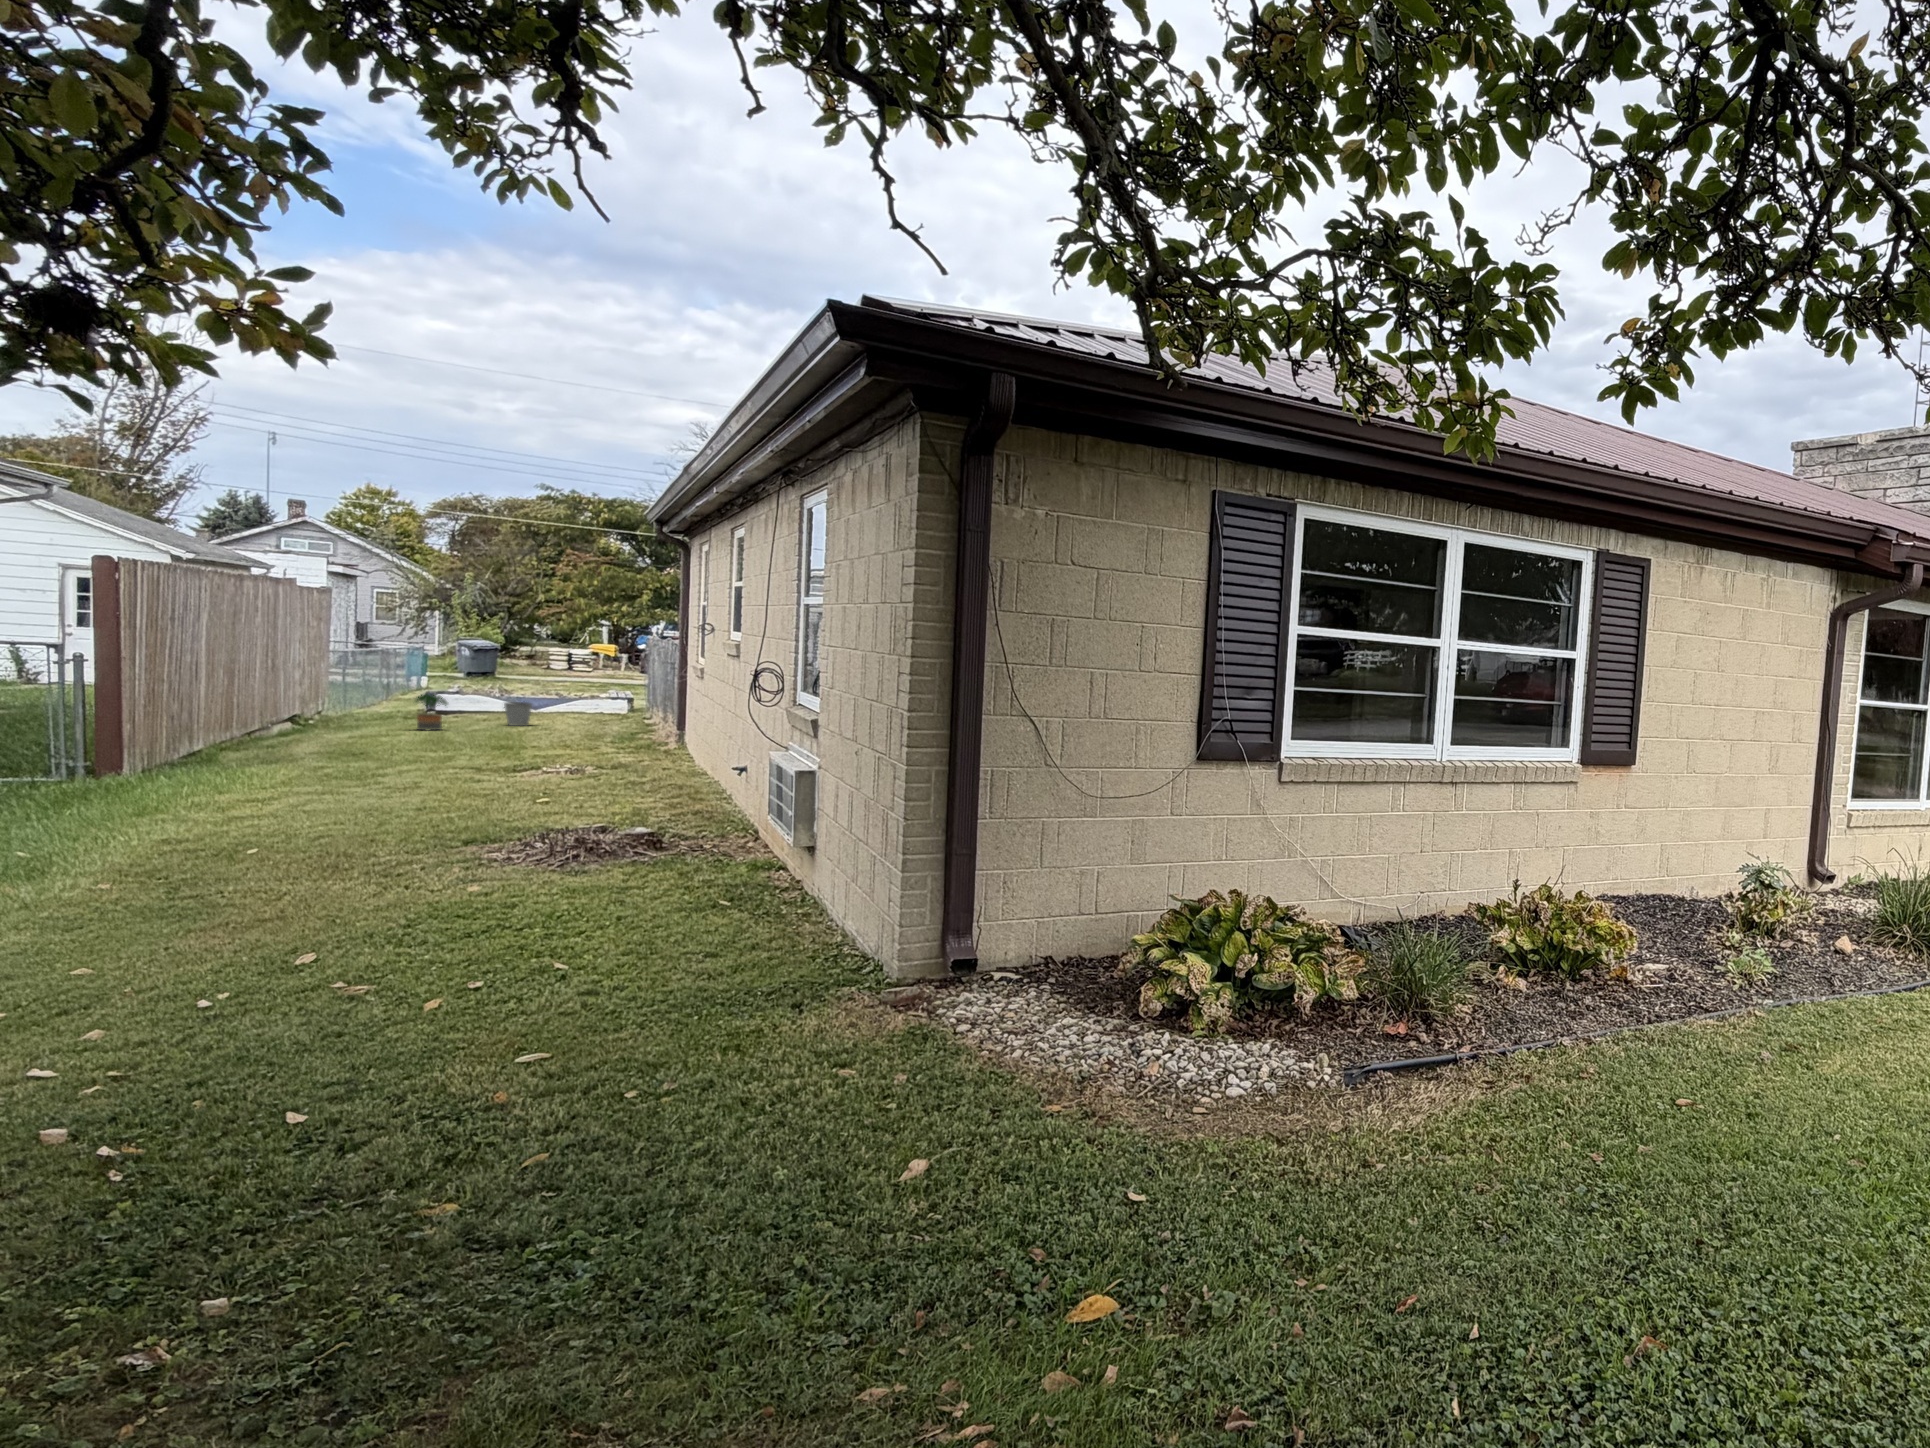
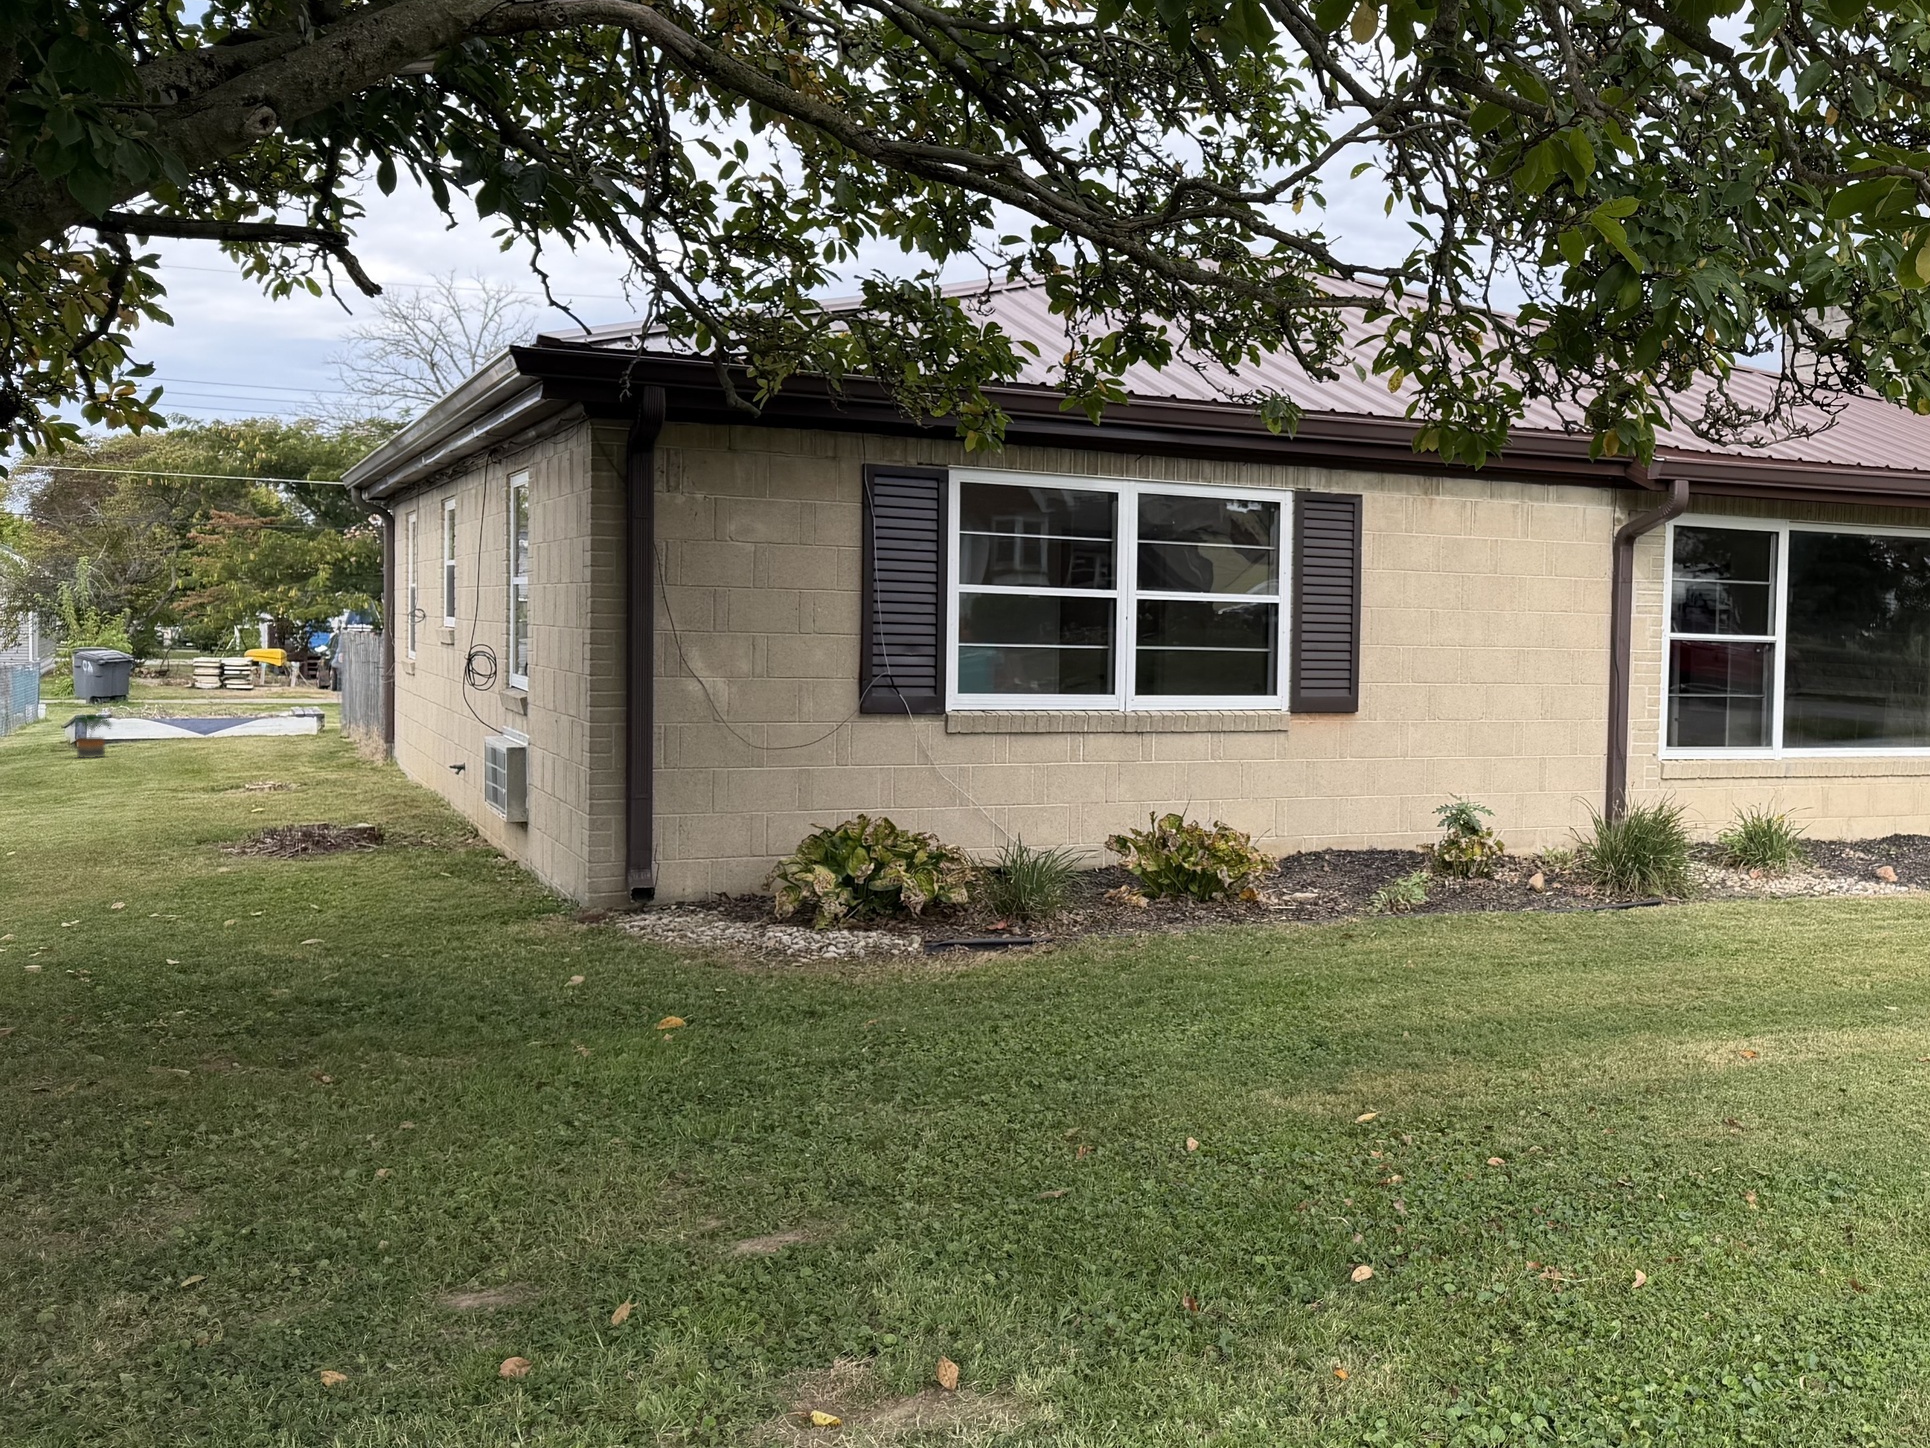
bucket: present [504,702,532,726] -> none [170,719,205,750]

